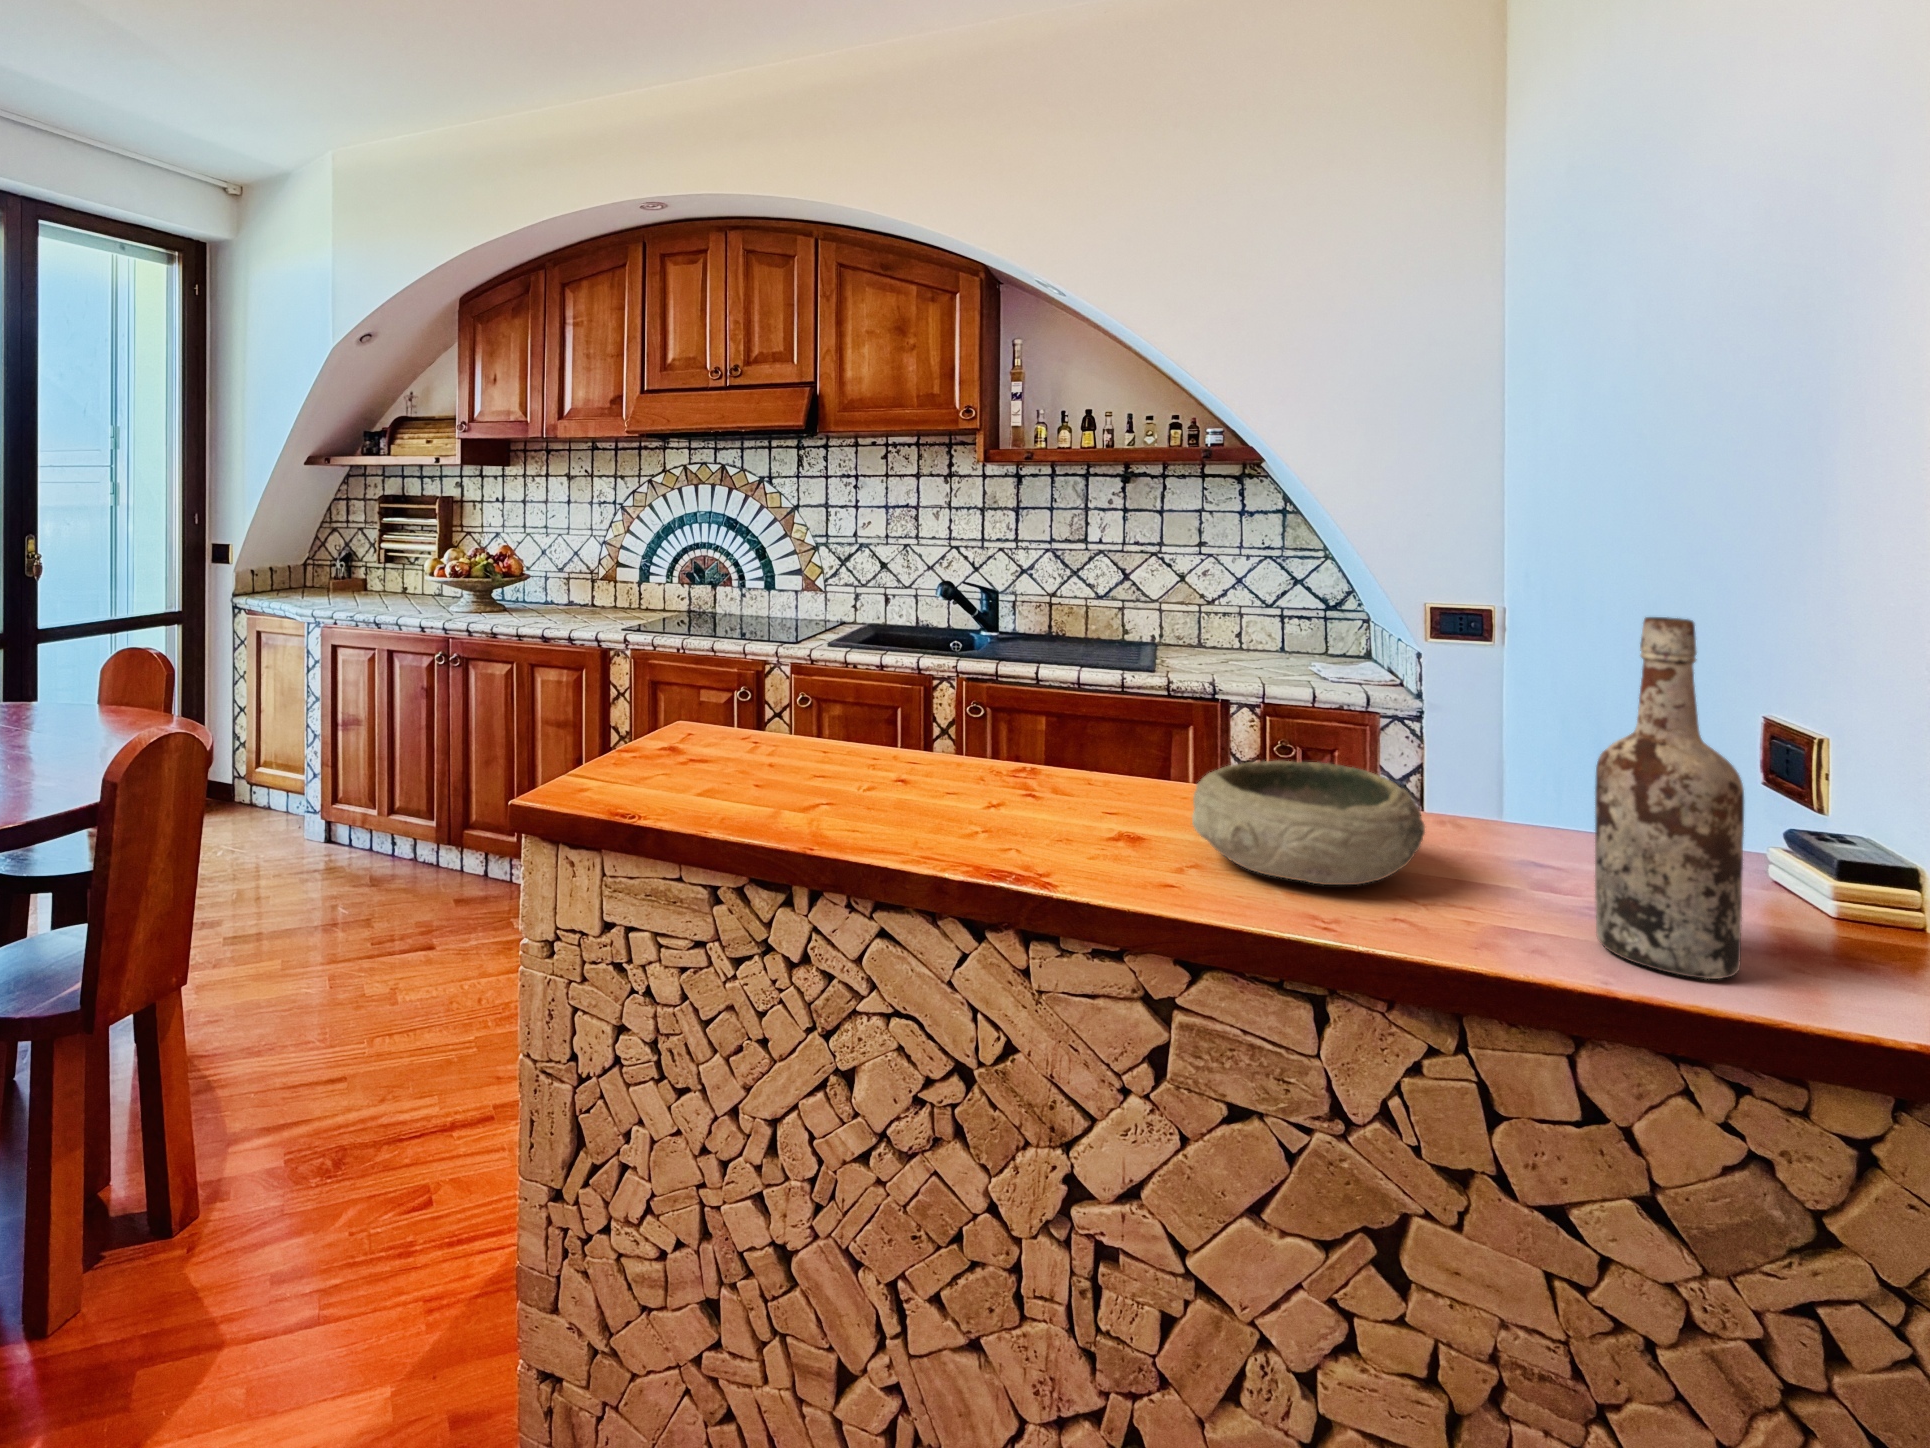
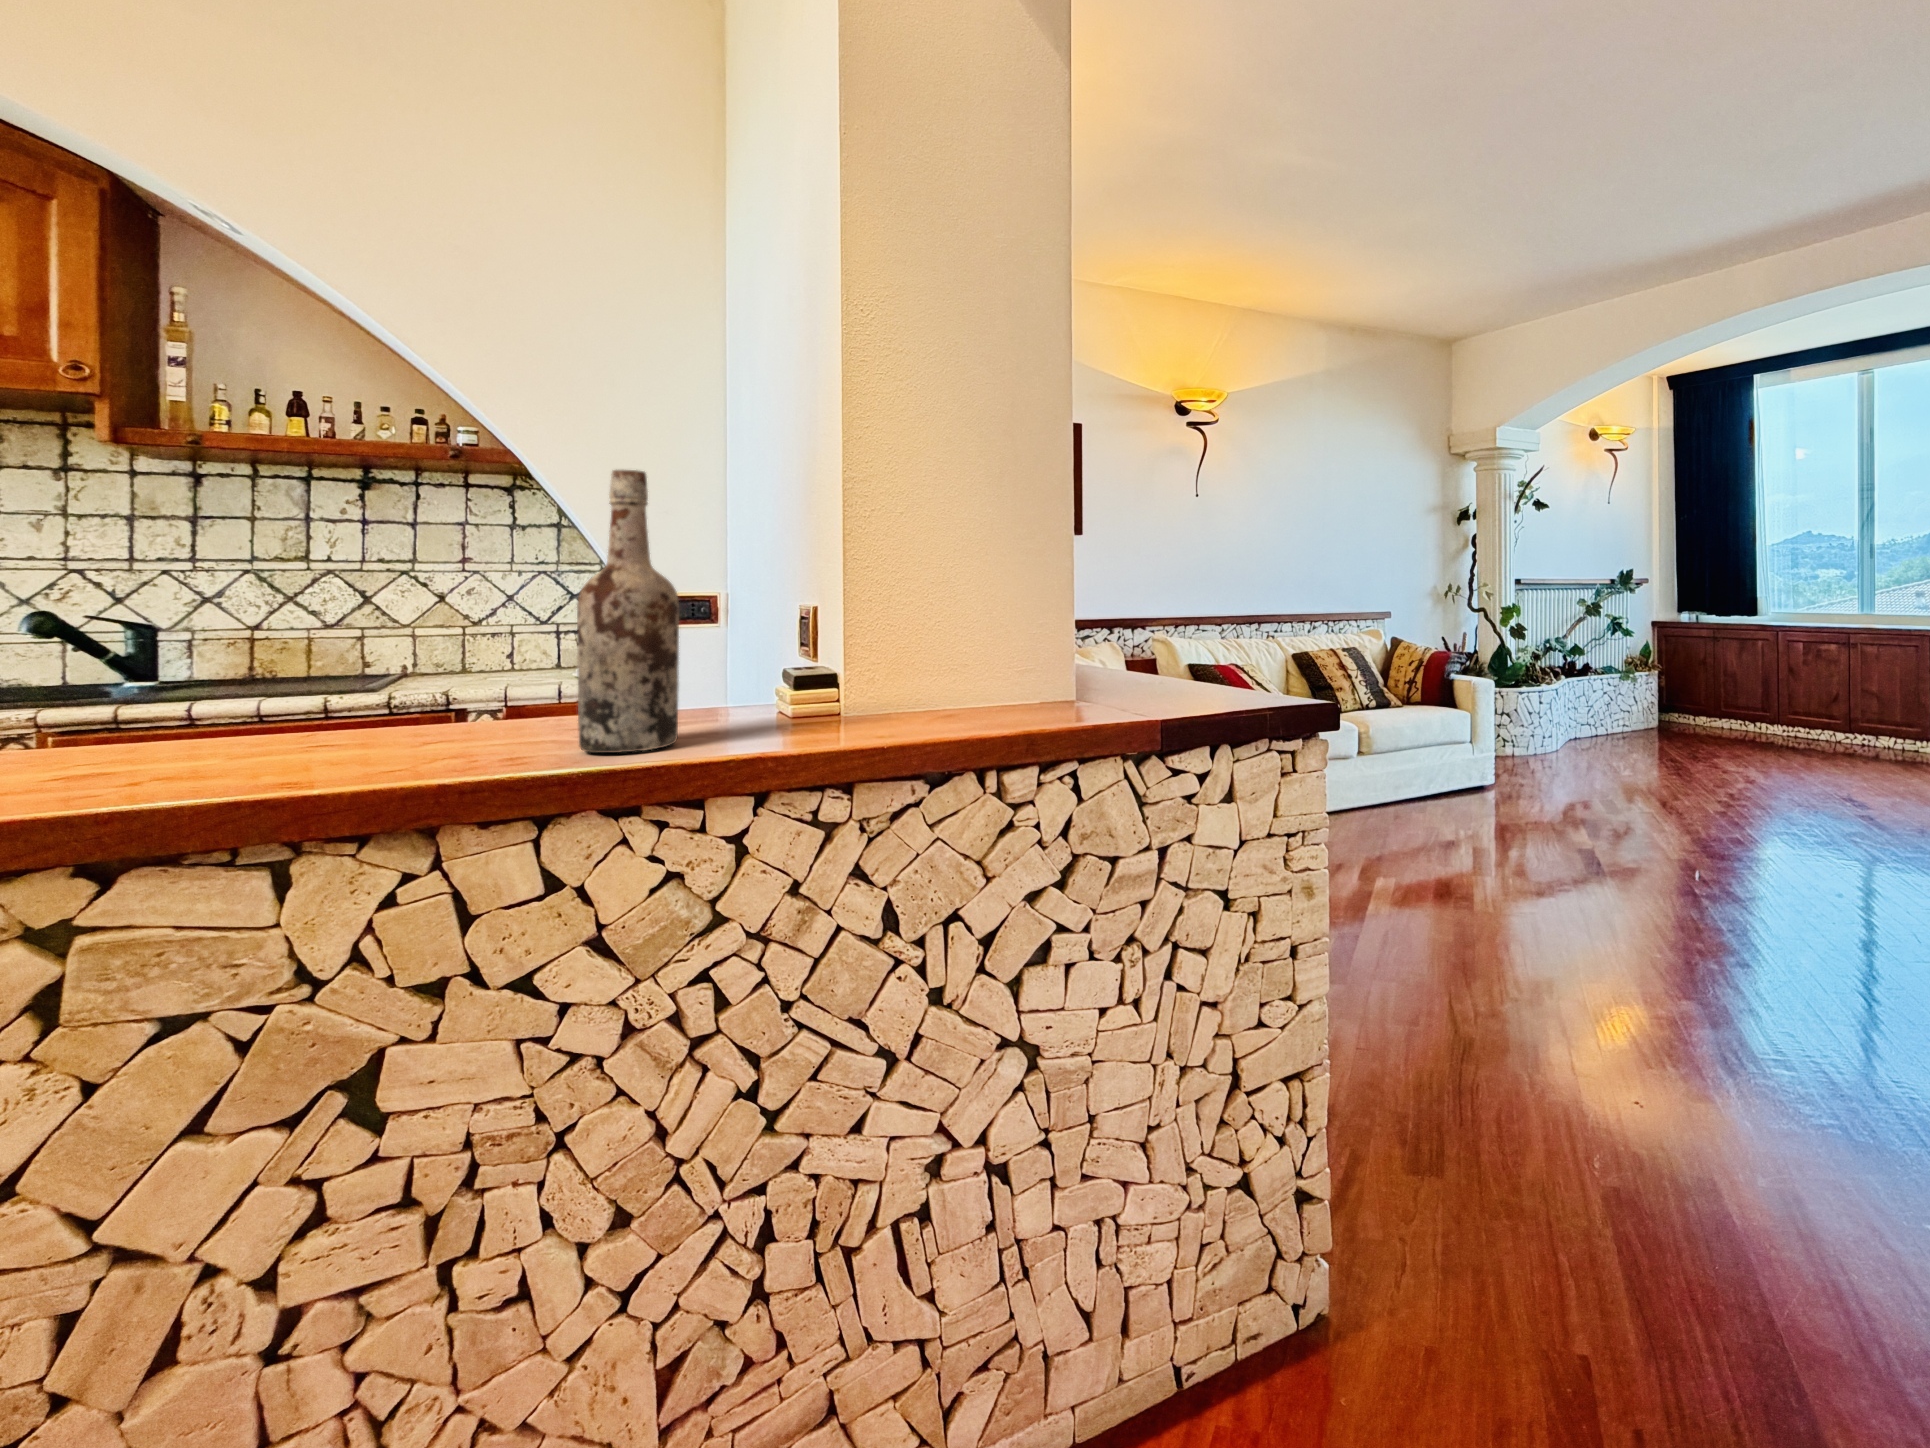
bowl: present [1192,761,1425,885] -> none [153,657,460,768]

